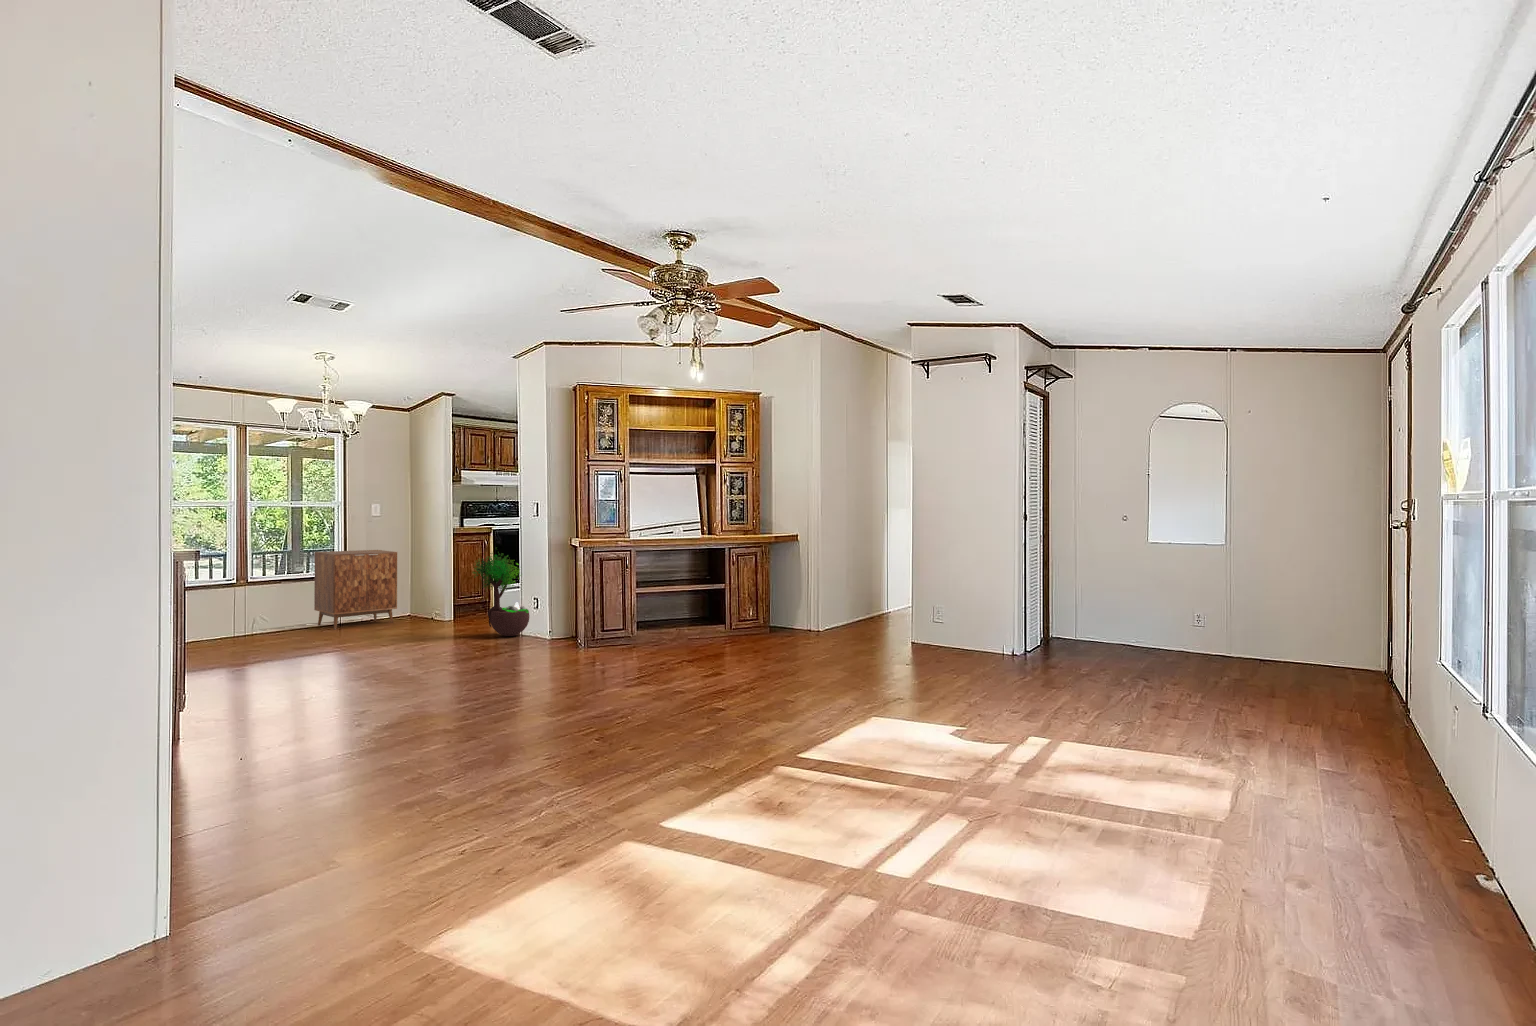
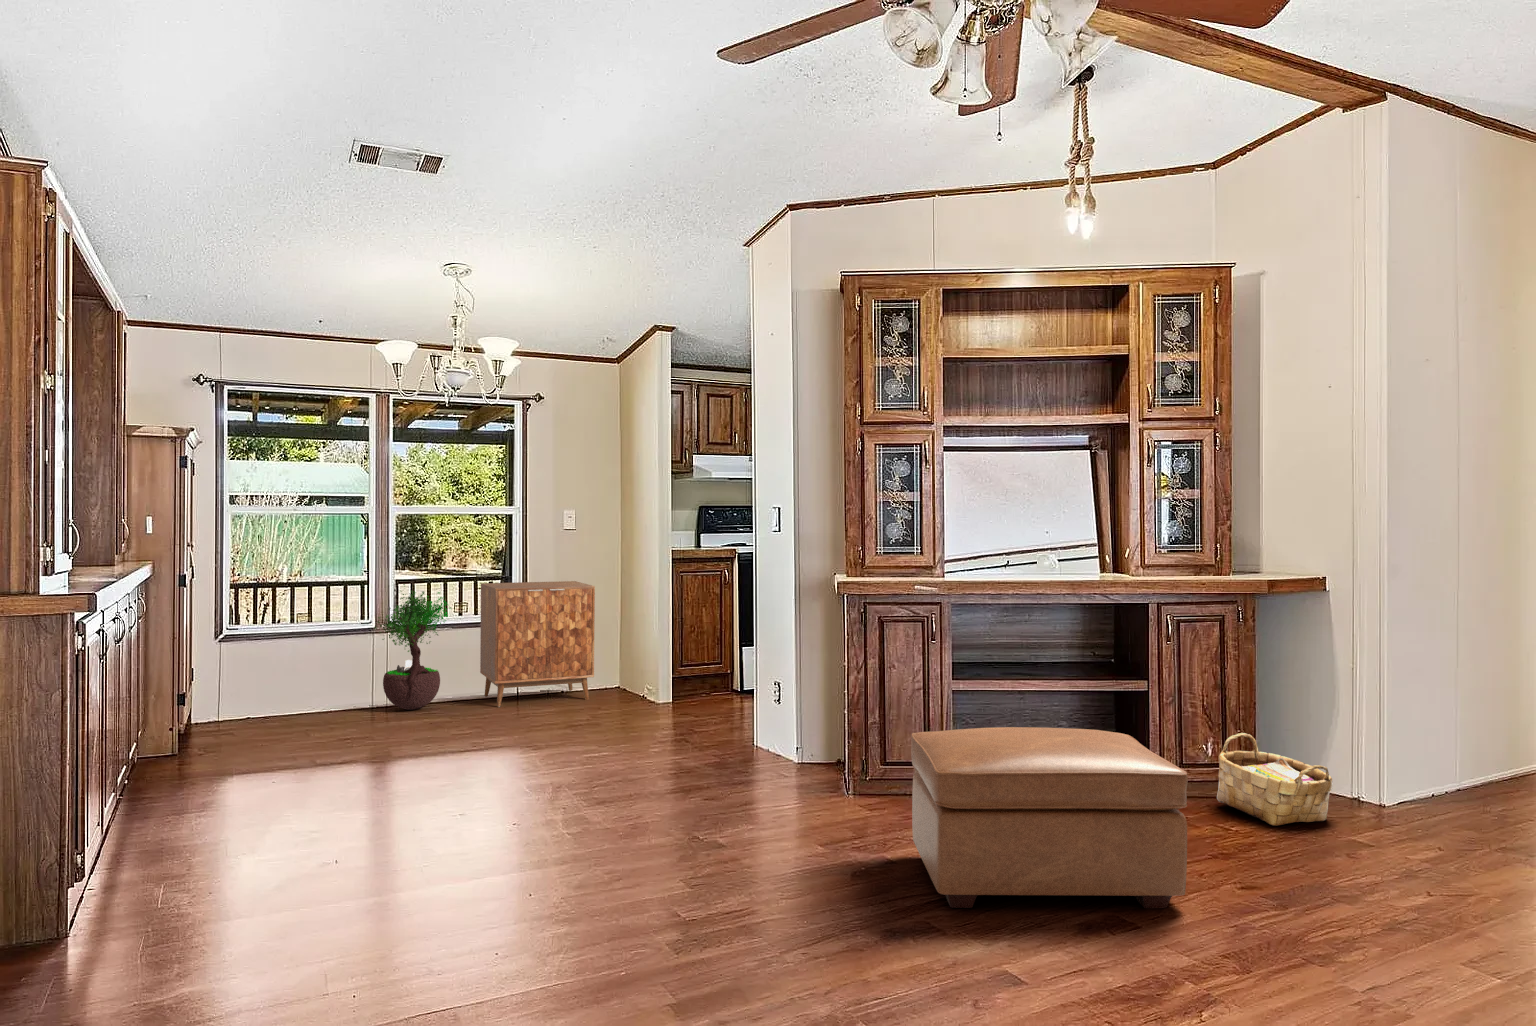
potted tree: present [473,553,529,636] -> present [374,584,451,710]
ottoman: none [626,600,741,672] -> present [911,727,1188,908]
woven basket: none [754,605,800,642] -> present [1217,733,1332,826]

